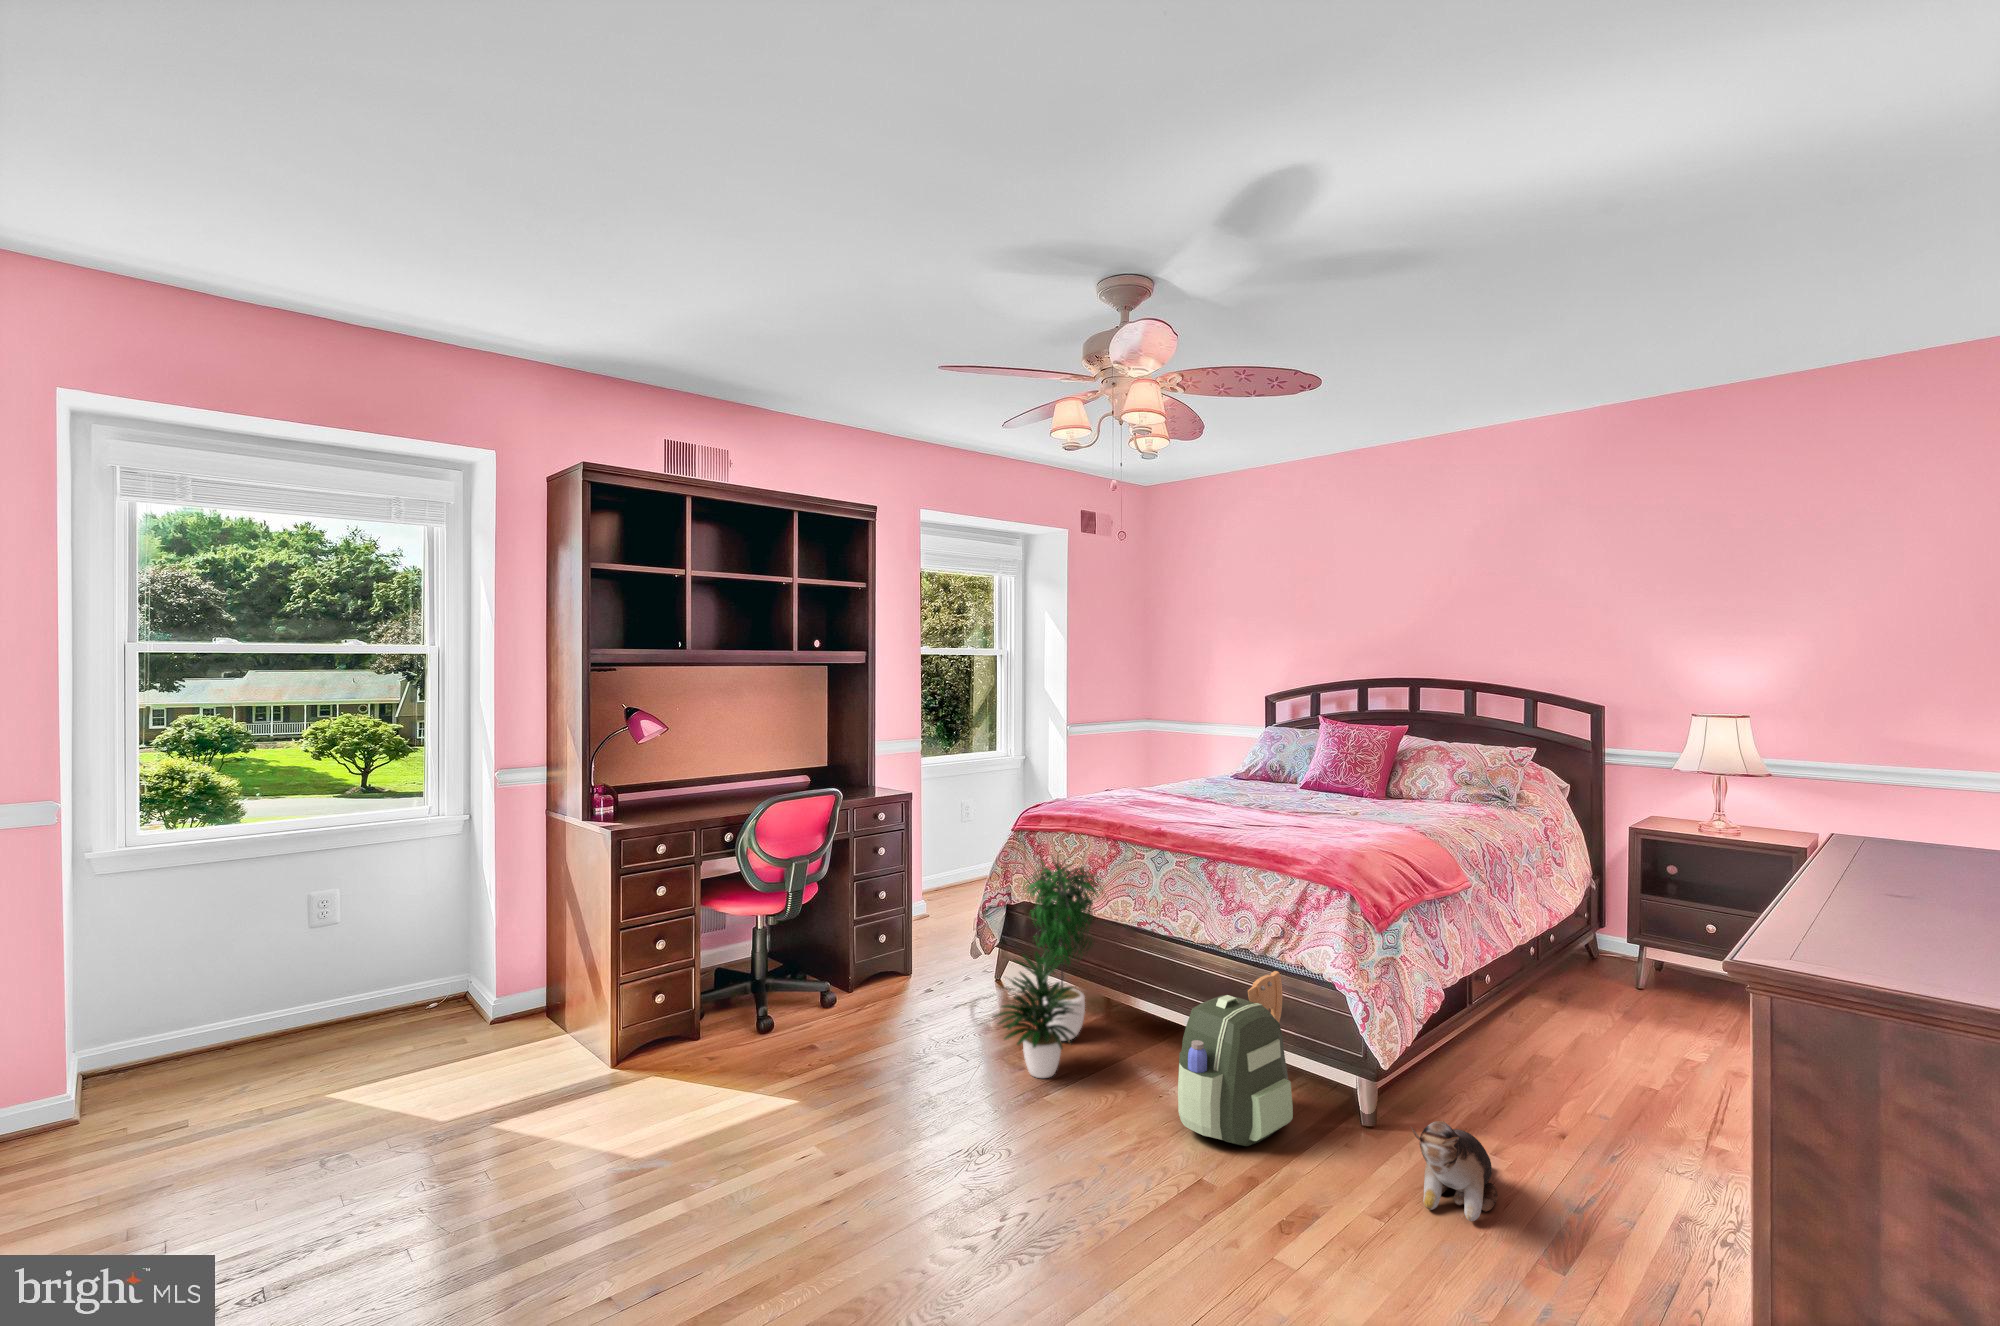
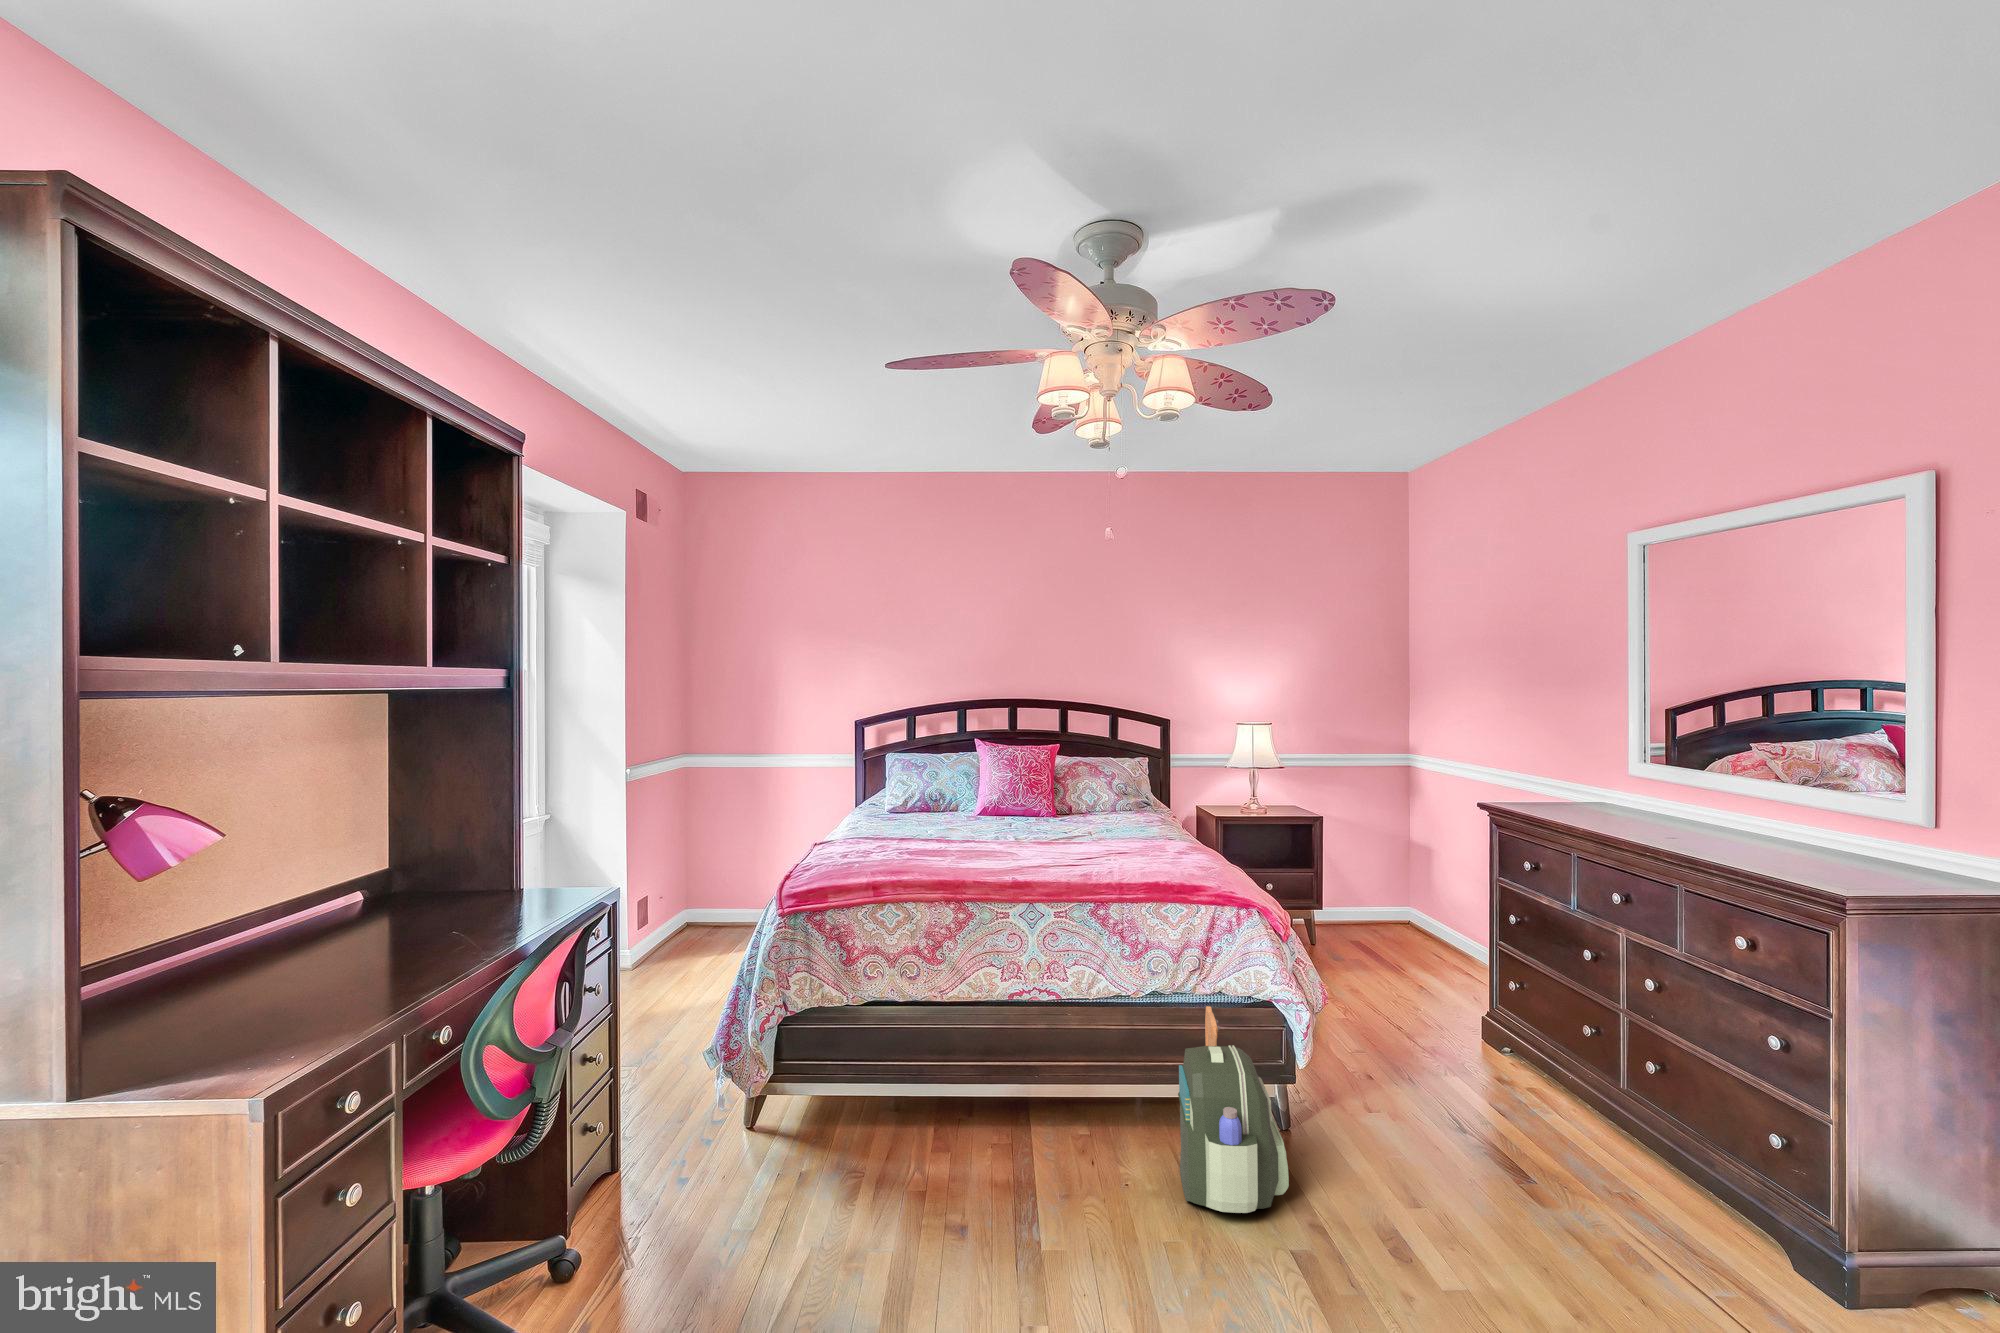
potted plant: present [994,859,1101,1078] -> none [881,927,1042,1234]
plush toy: present [1411,1121,1498,1221] -> none [1398,1101,1490,1189]

